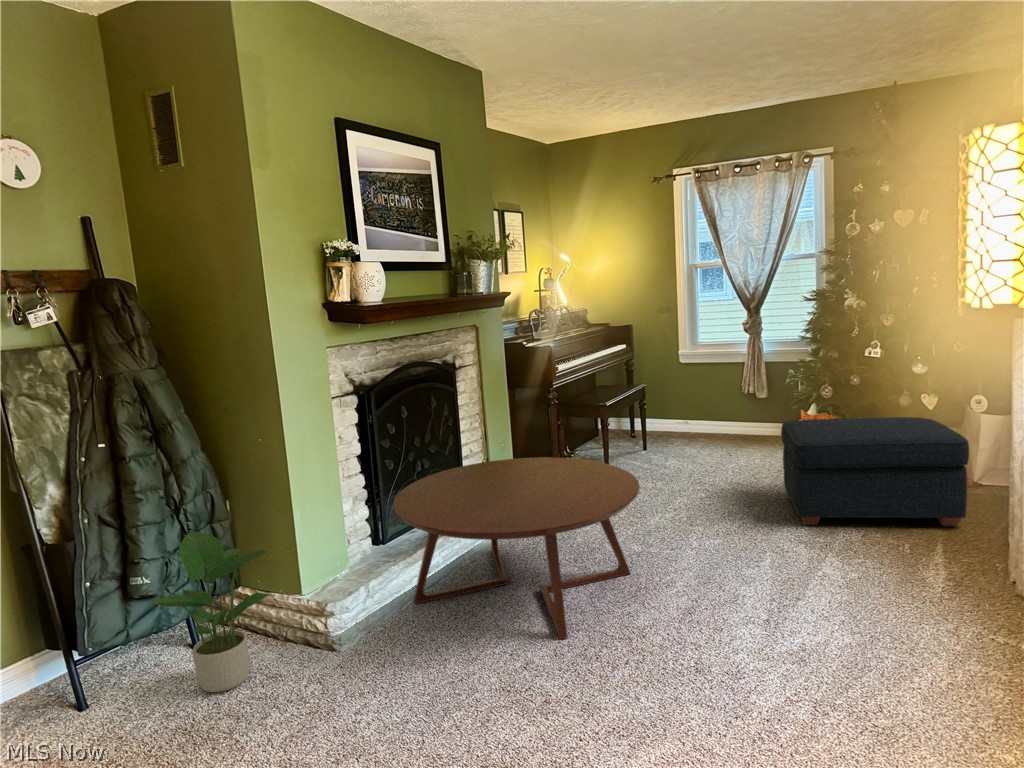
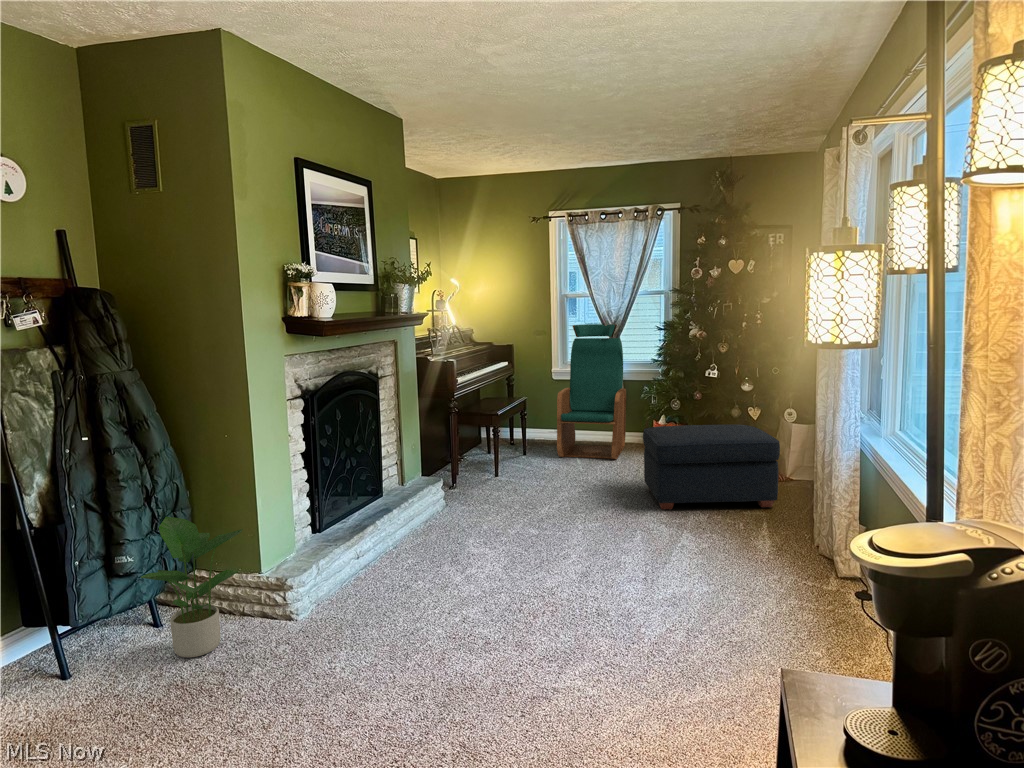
armchair: none [681,296,767,457] -> present [557,324,626,459]
coffee table: present [393,457,640,639] -> none [337,456,545,599]

